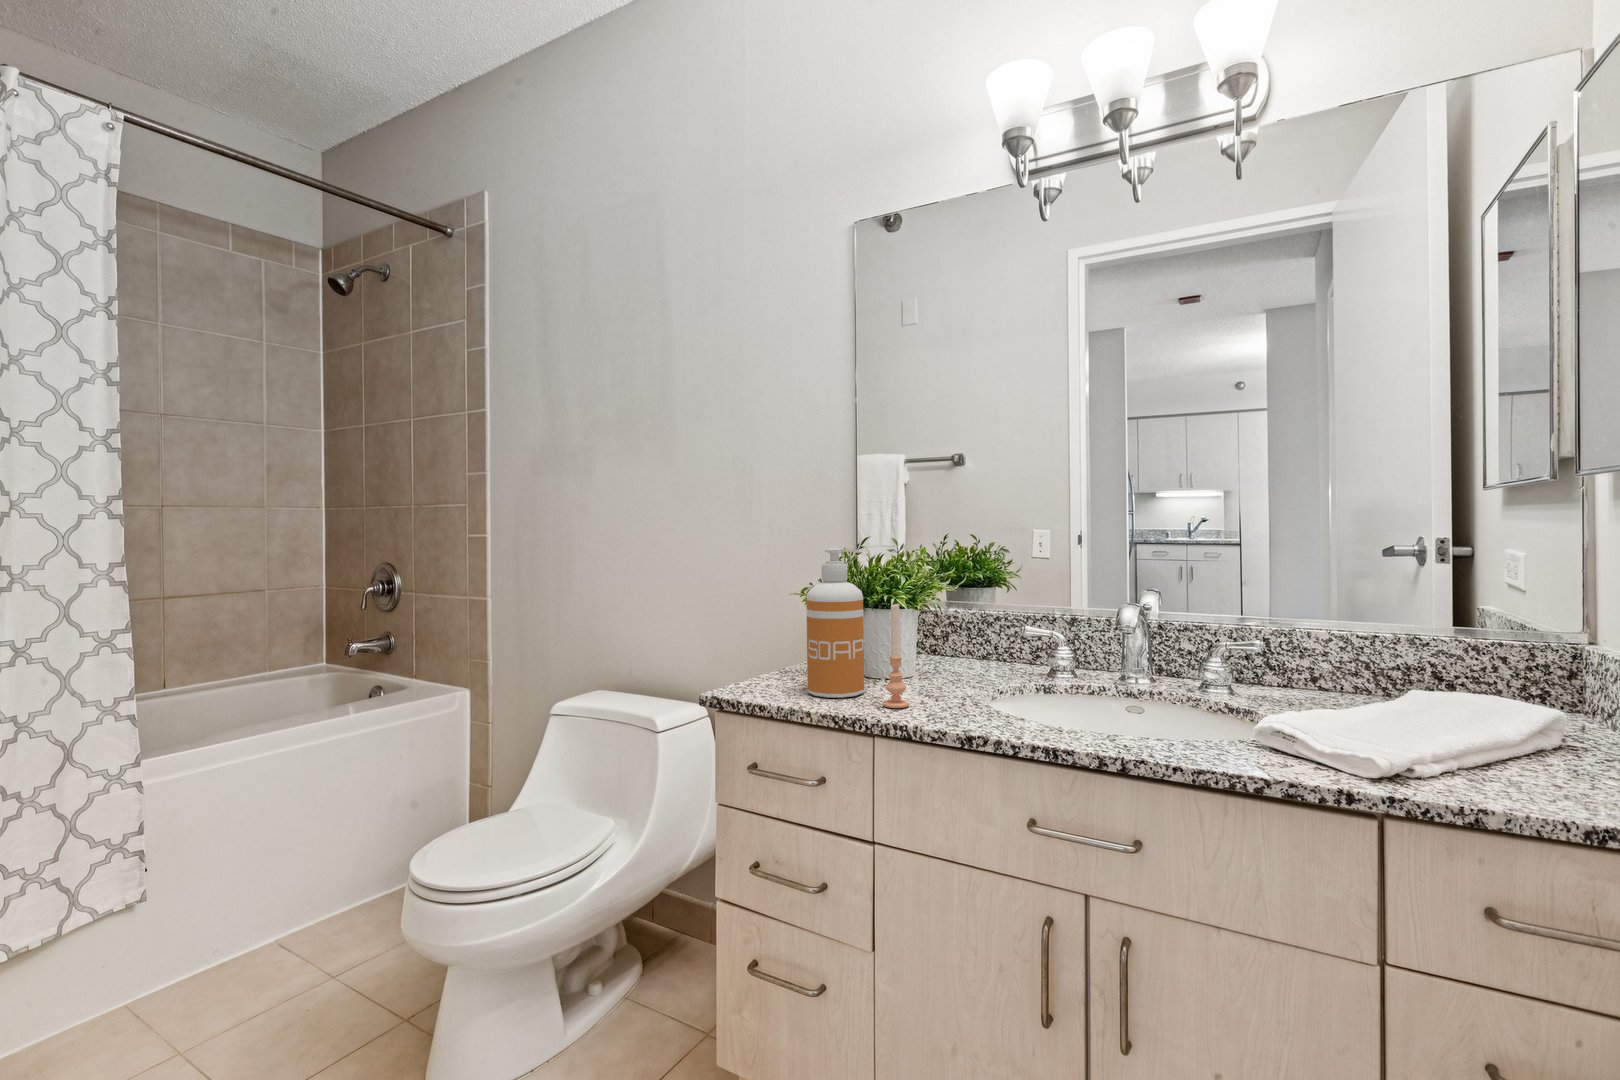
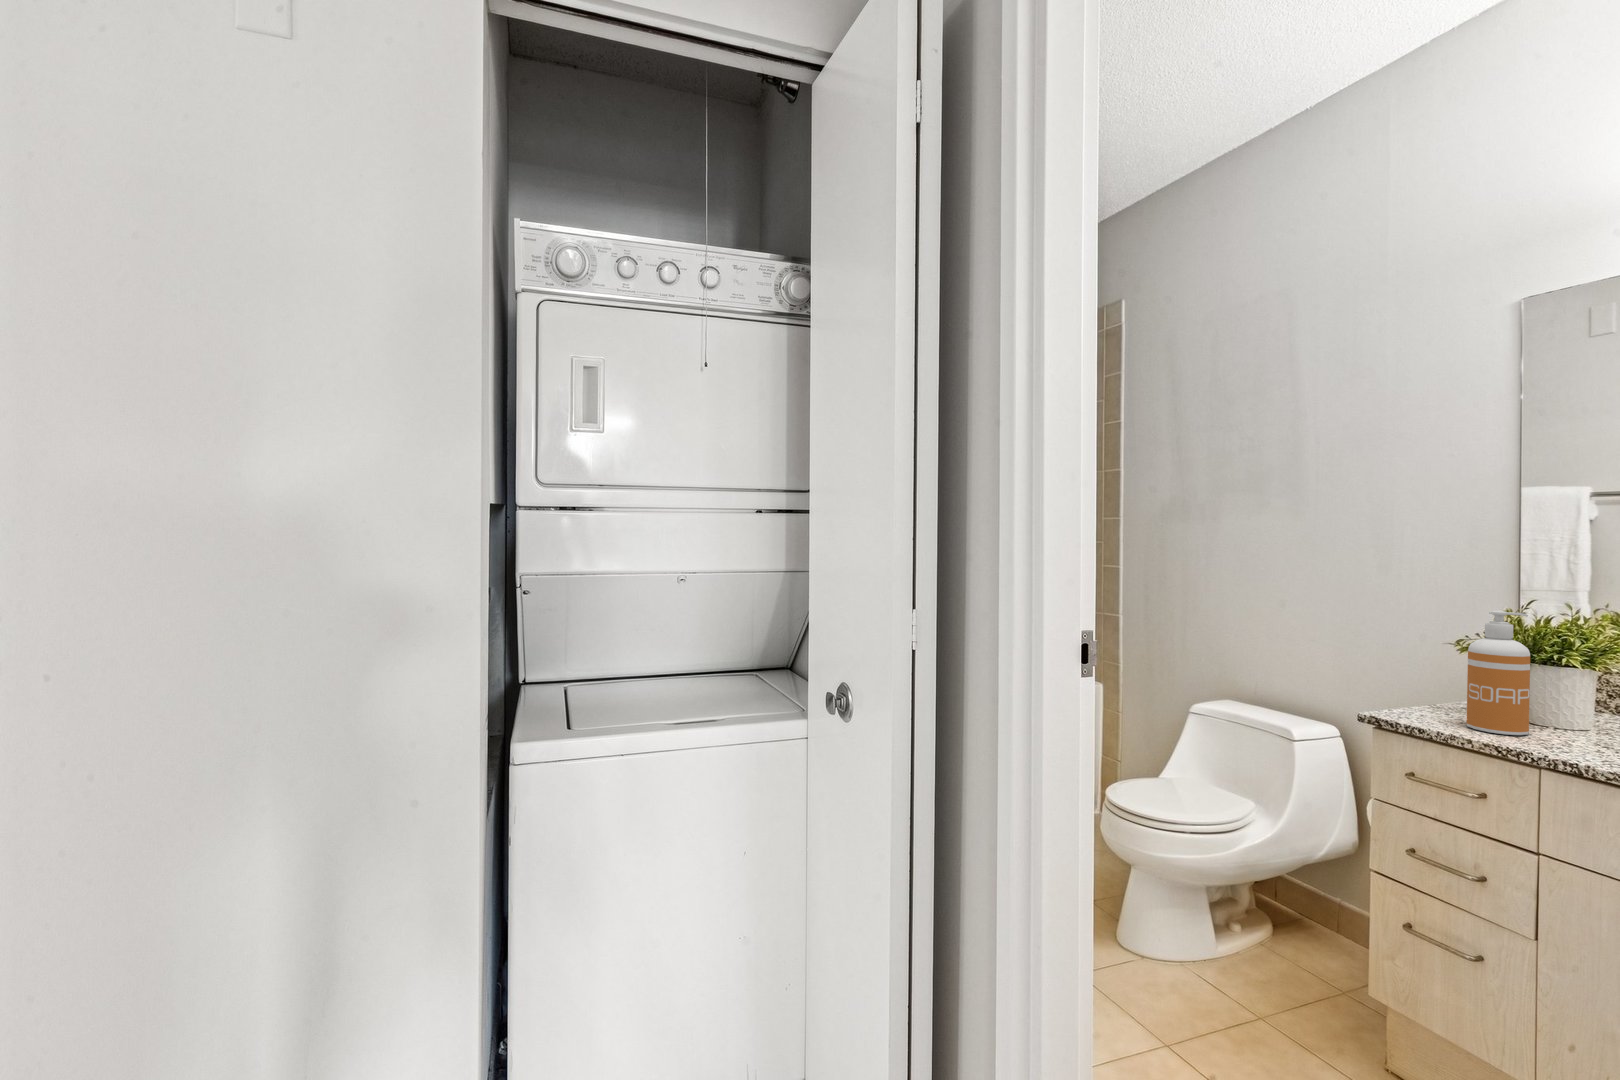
candle: present [883,604,909,708] -> none [1551,663,1581,751]

